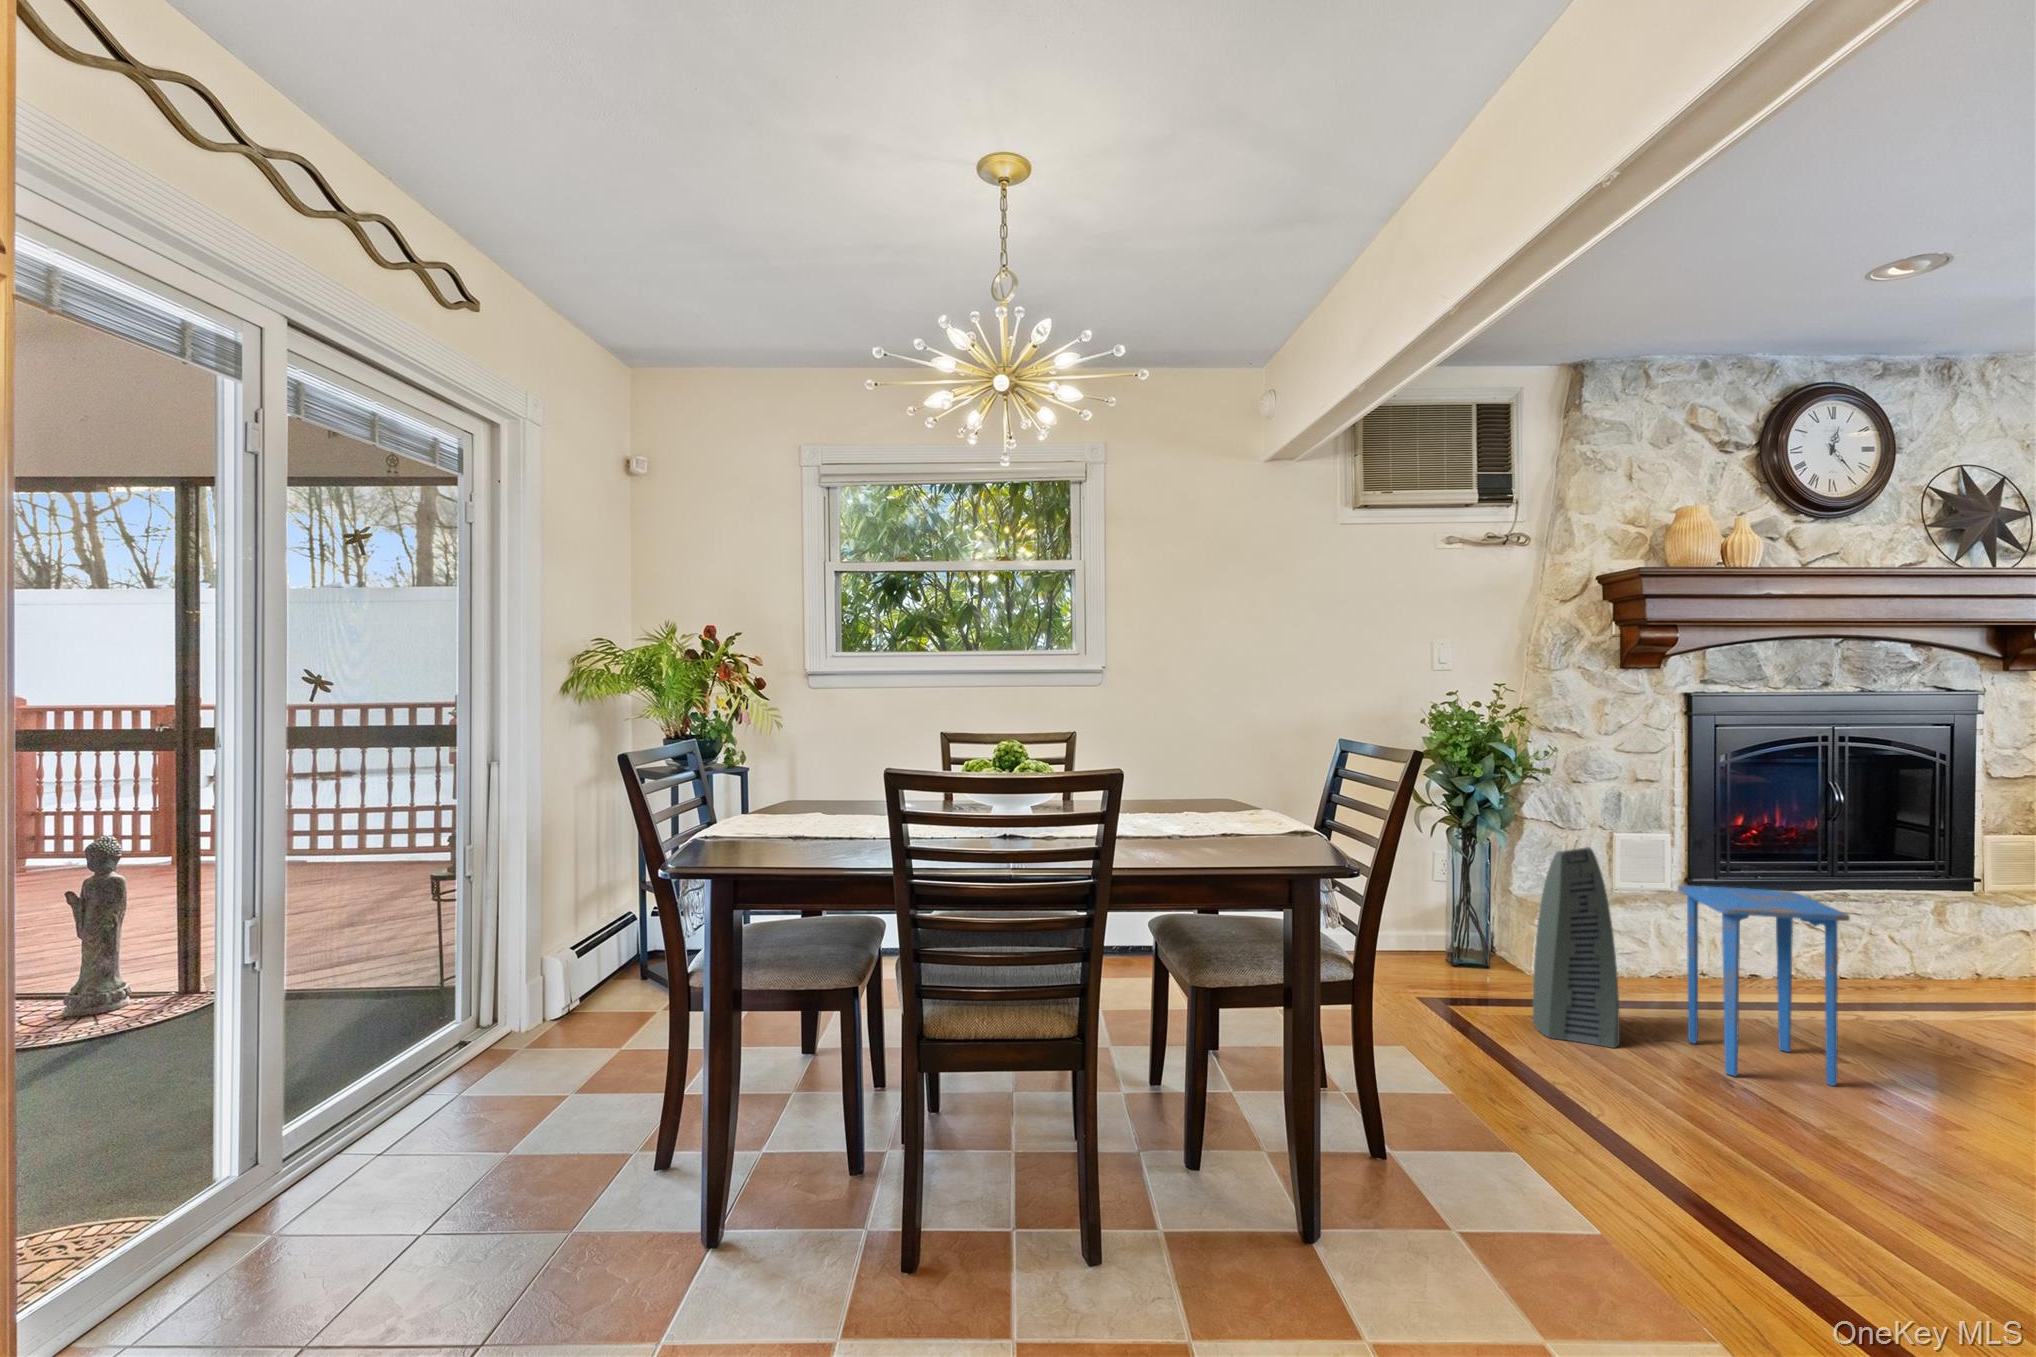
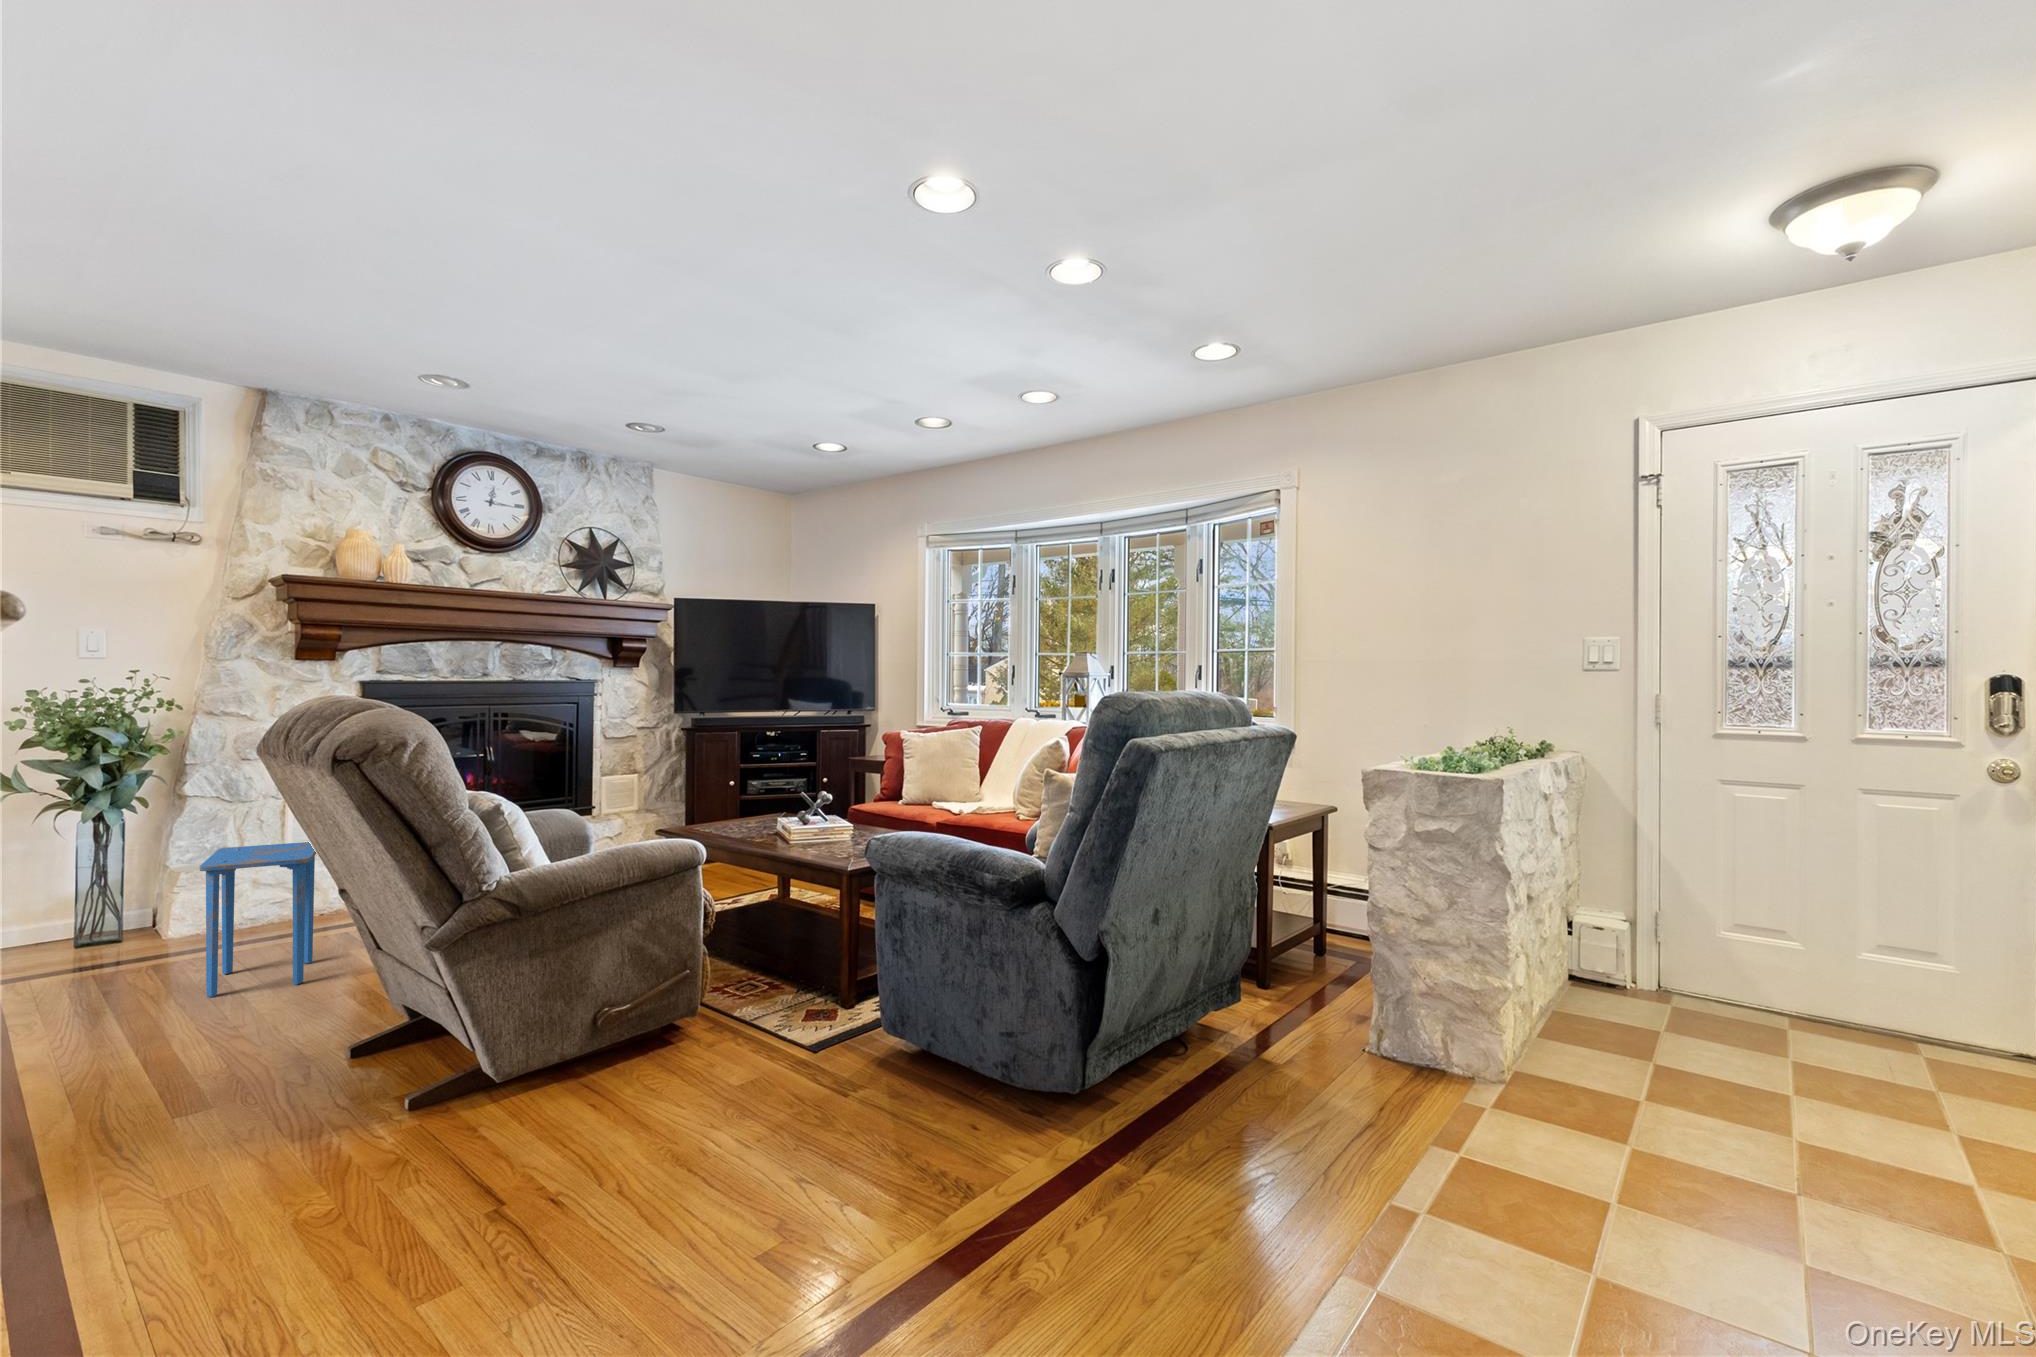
air purifier: present [1533,847,1620,1048] -> none [60,825,160,1002]

